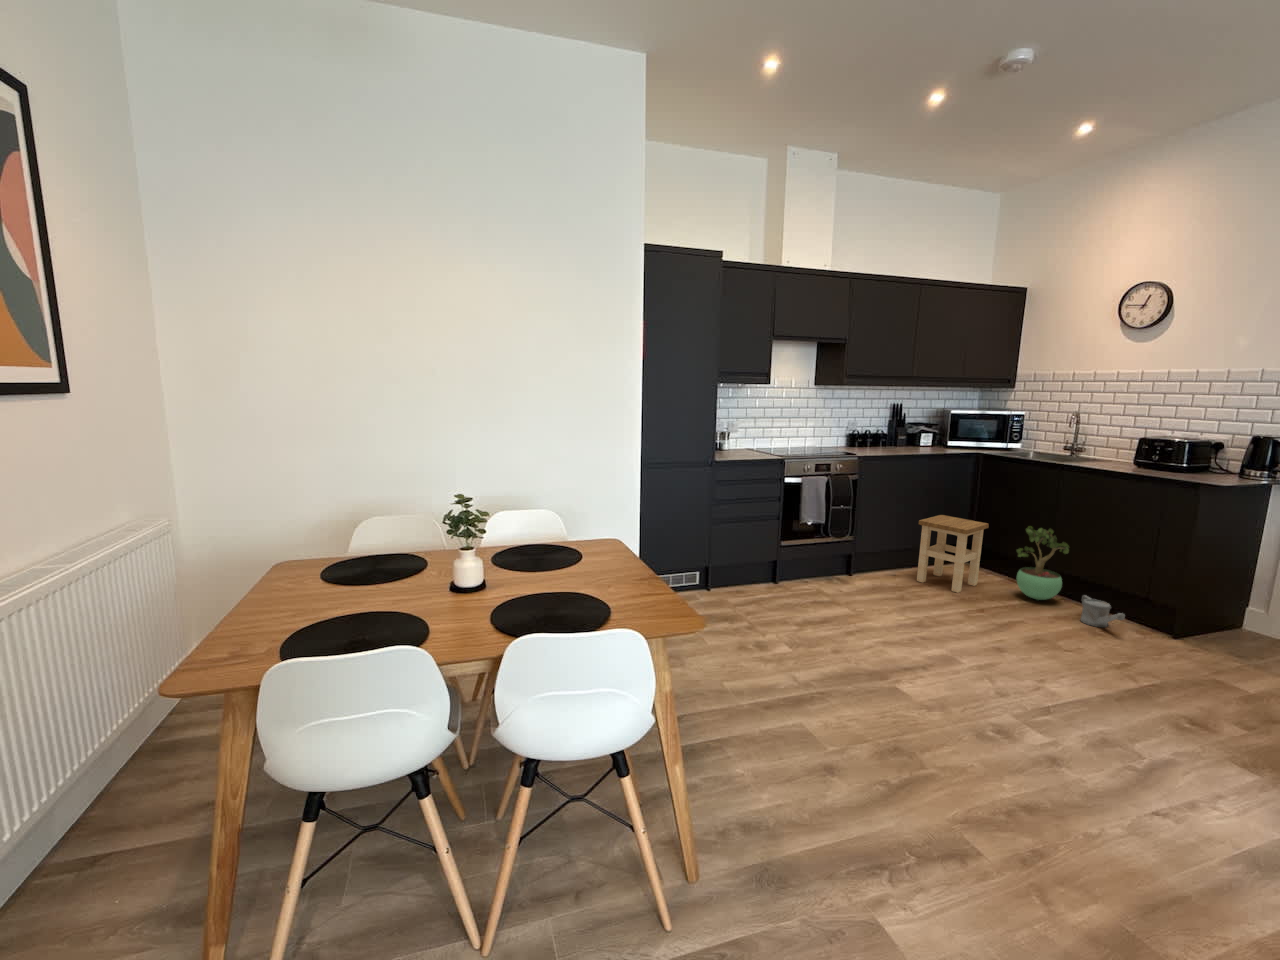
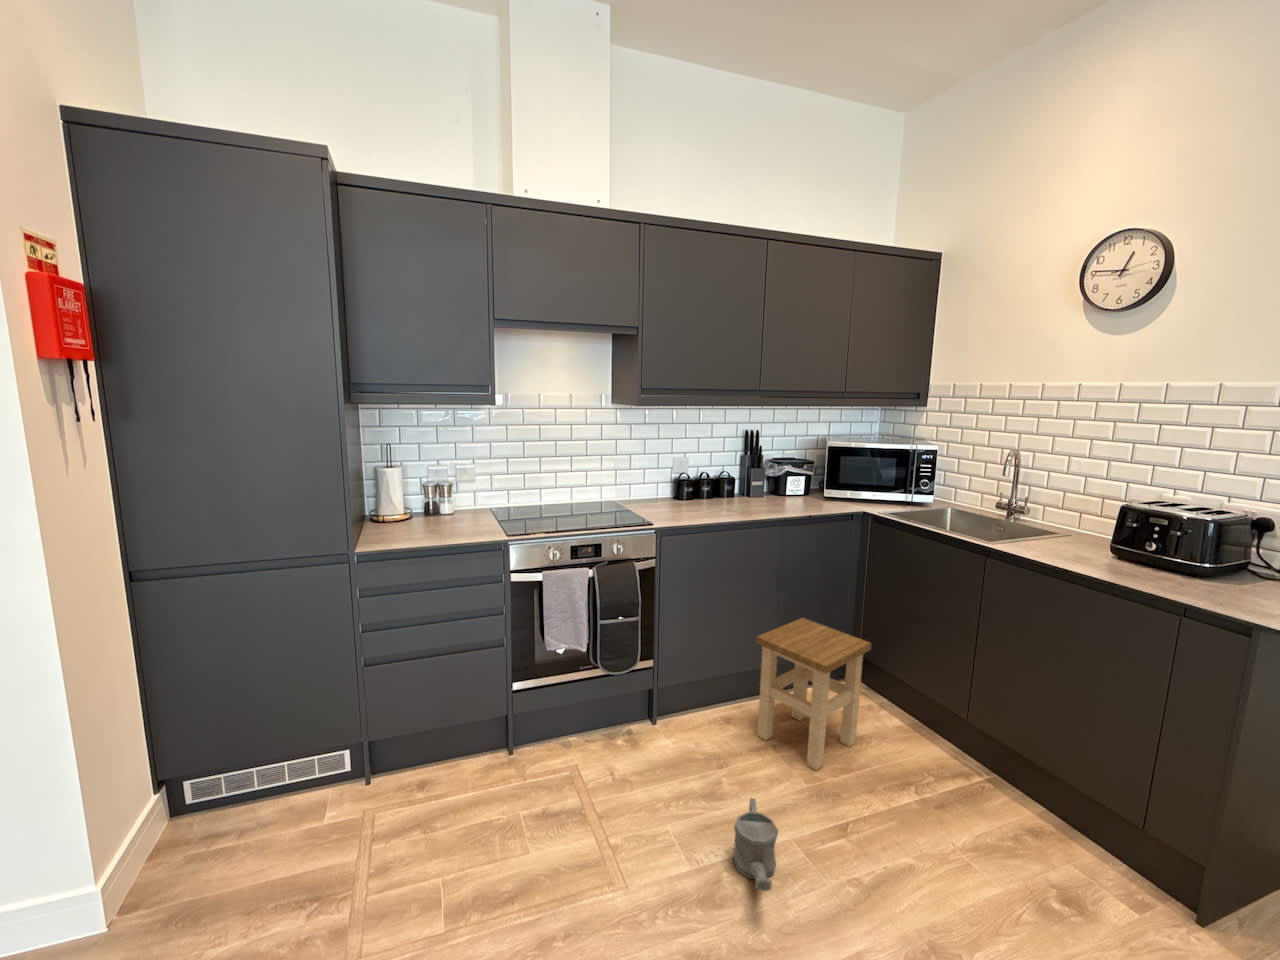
potted plant: present [1017,526,1069,600] -> none [914,657,1003,792]
watering can: present [1080,595,1125,627] -> present [733,798,778,891]

